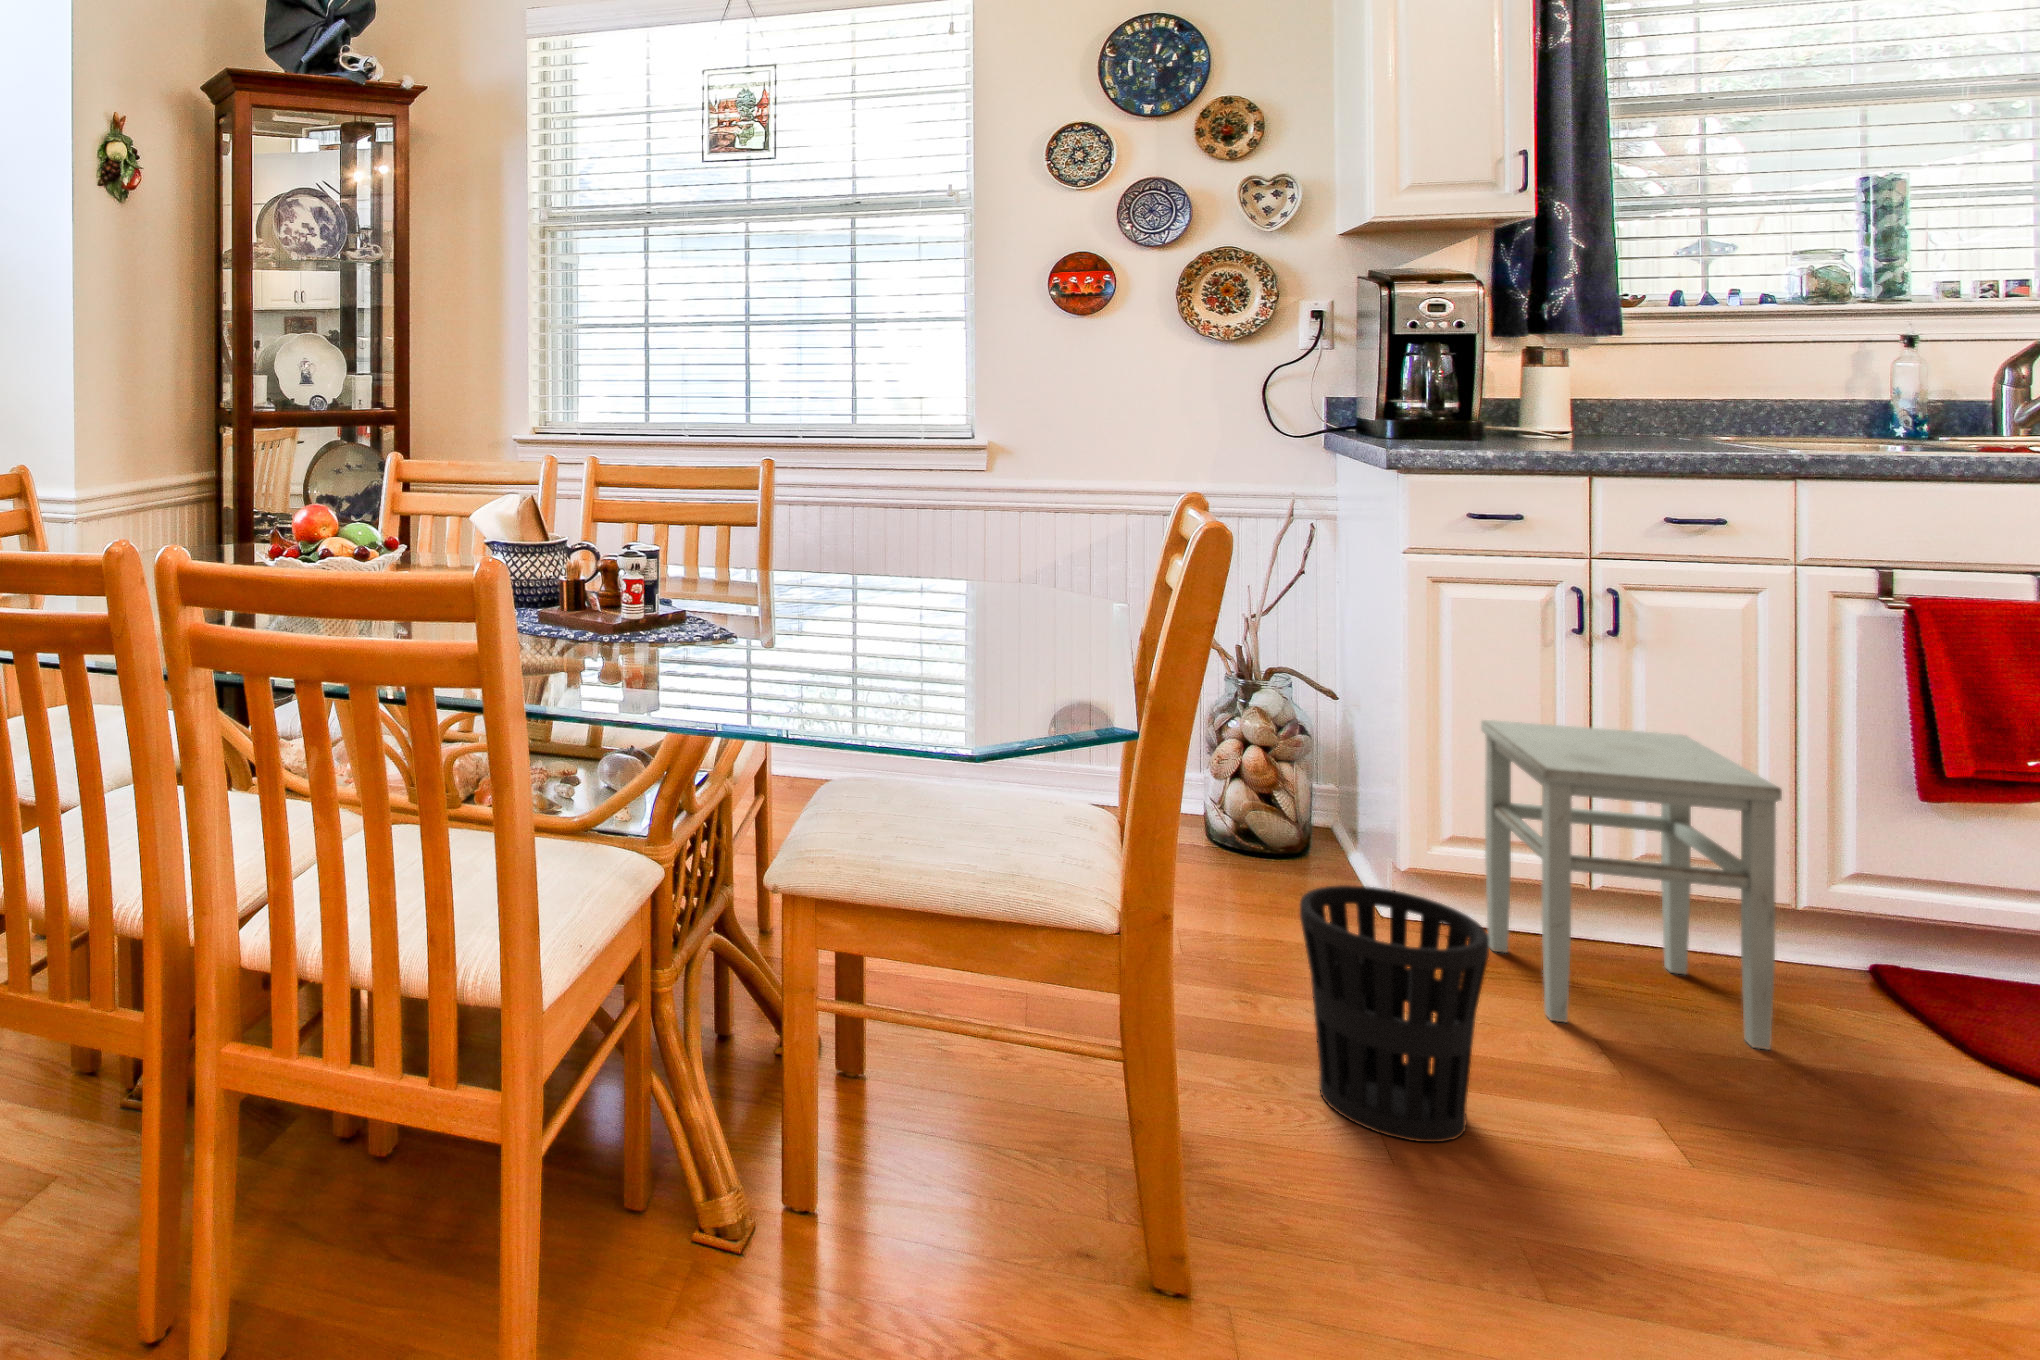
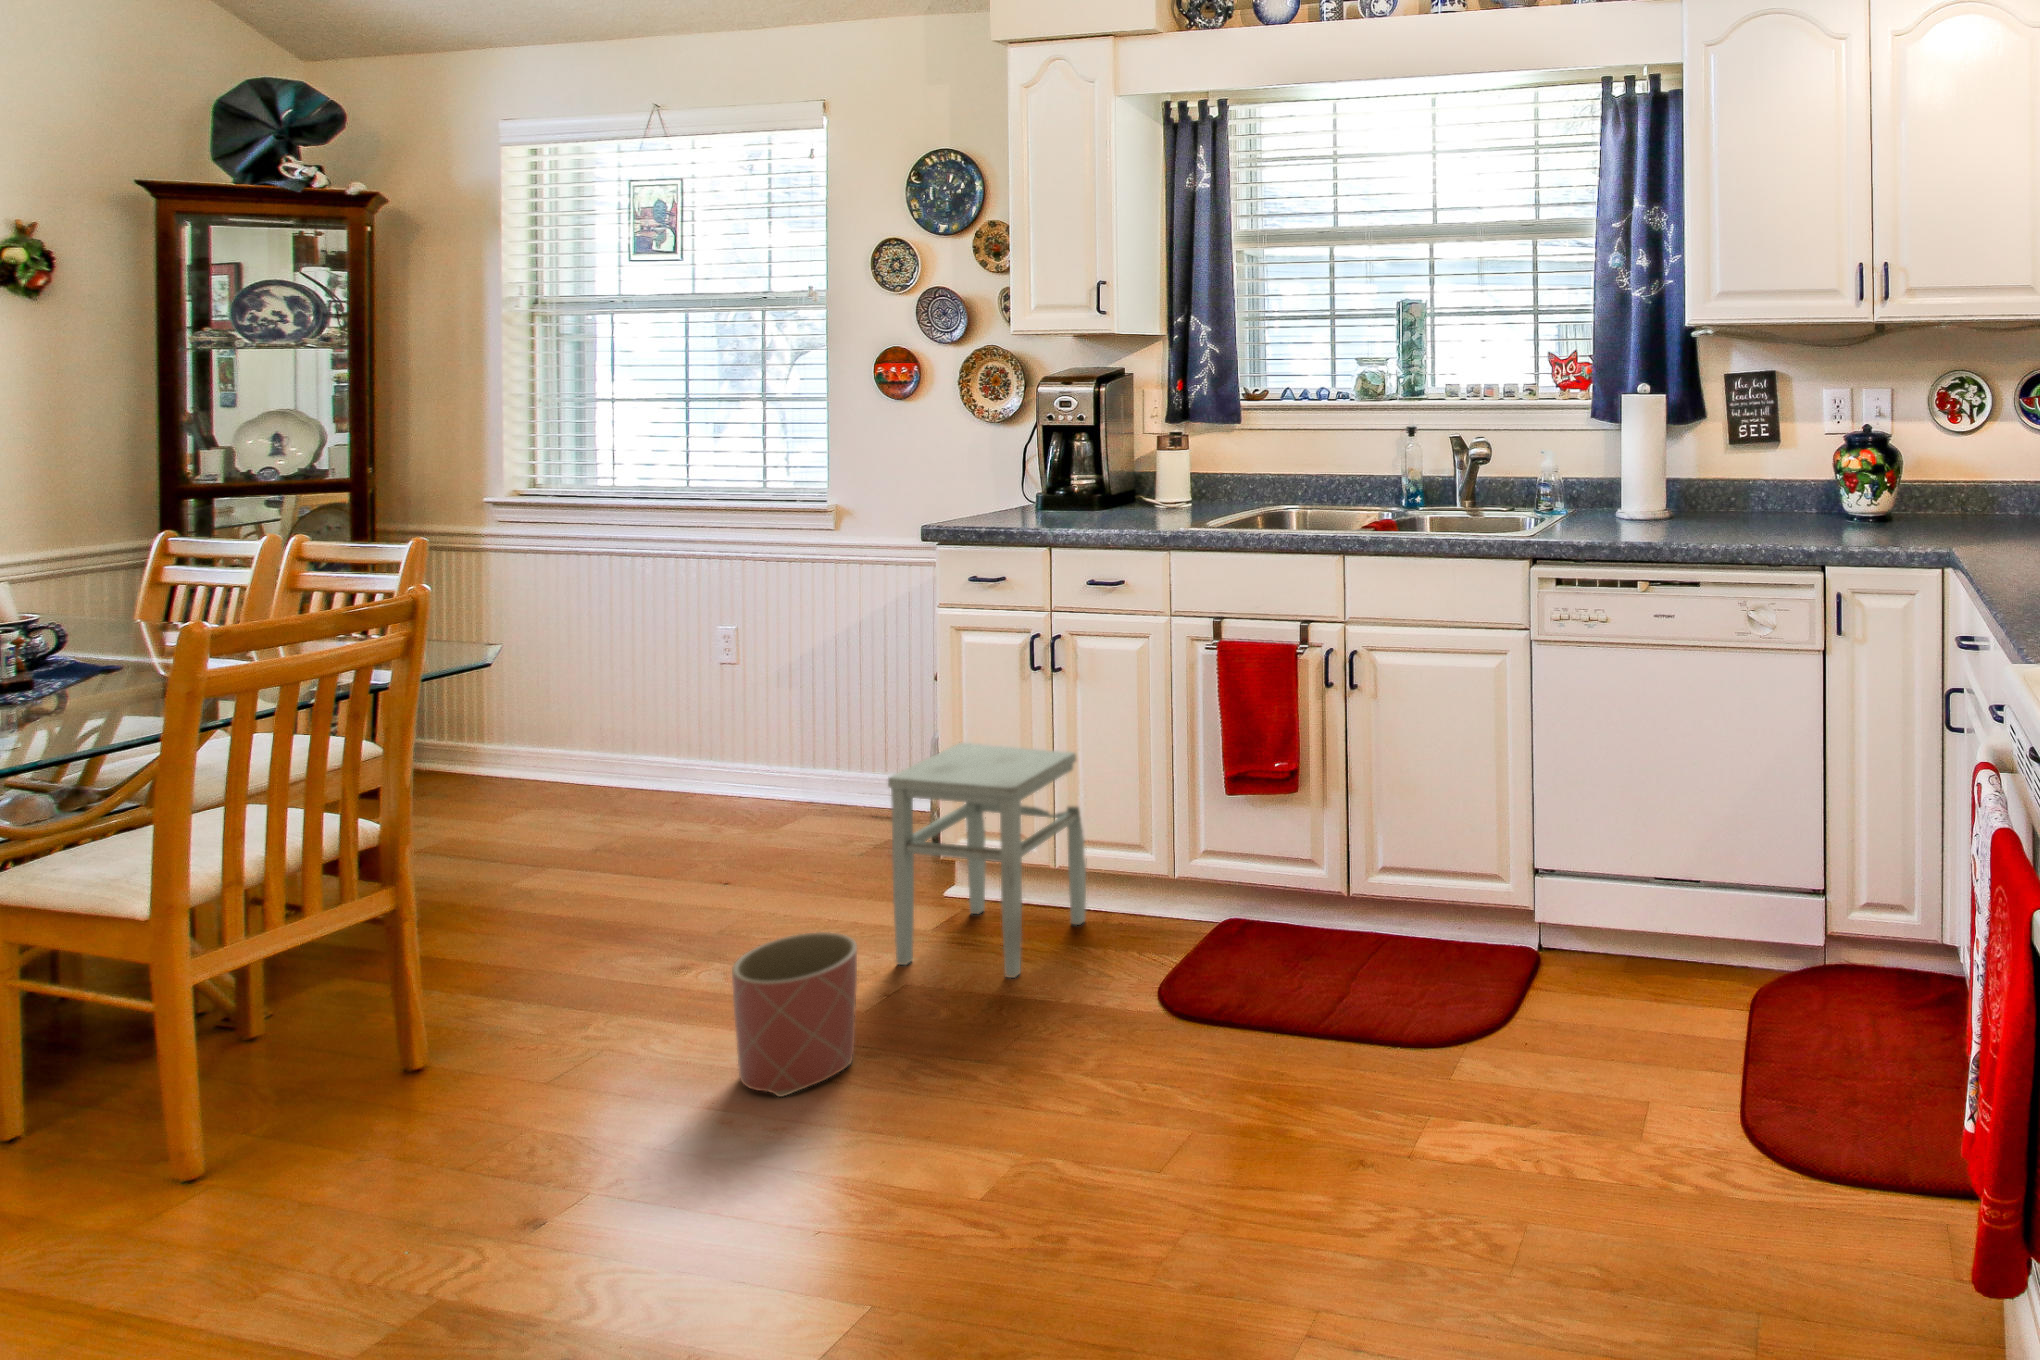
wastebasket: present [1300,885,1489,1142] -> none [563,872,701,1056]
planter: none [1660,982,1876,1227] -> present [732,932,857,1097]

